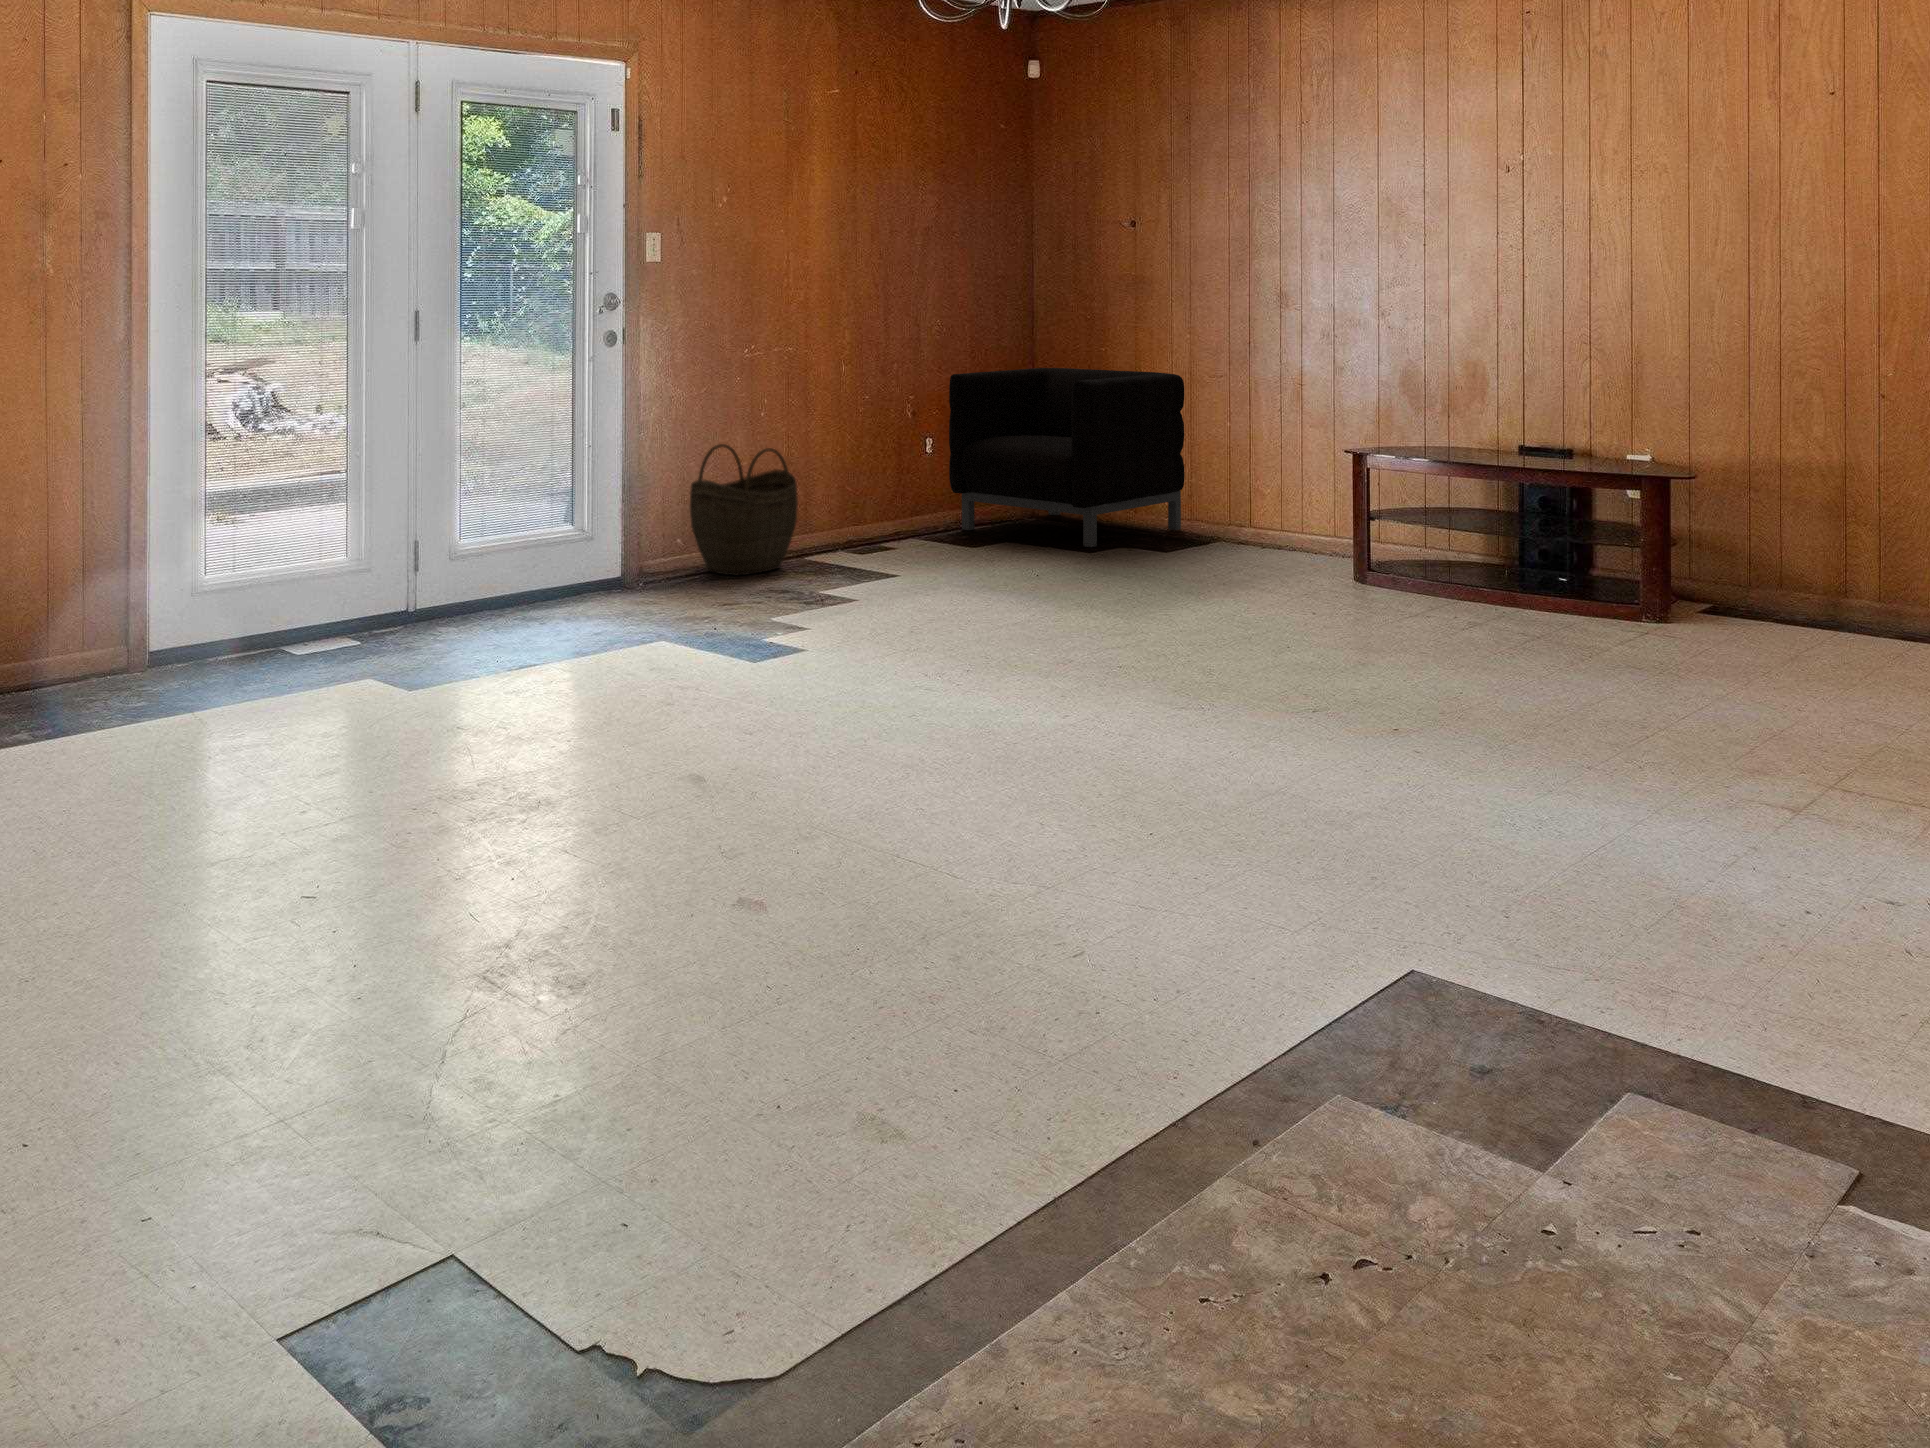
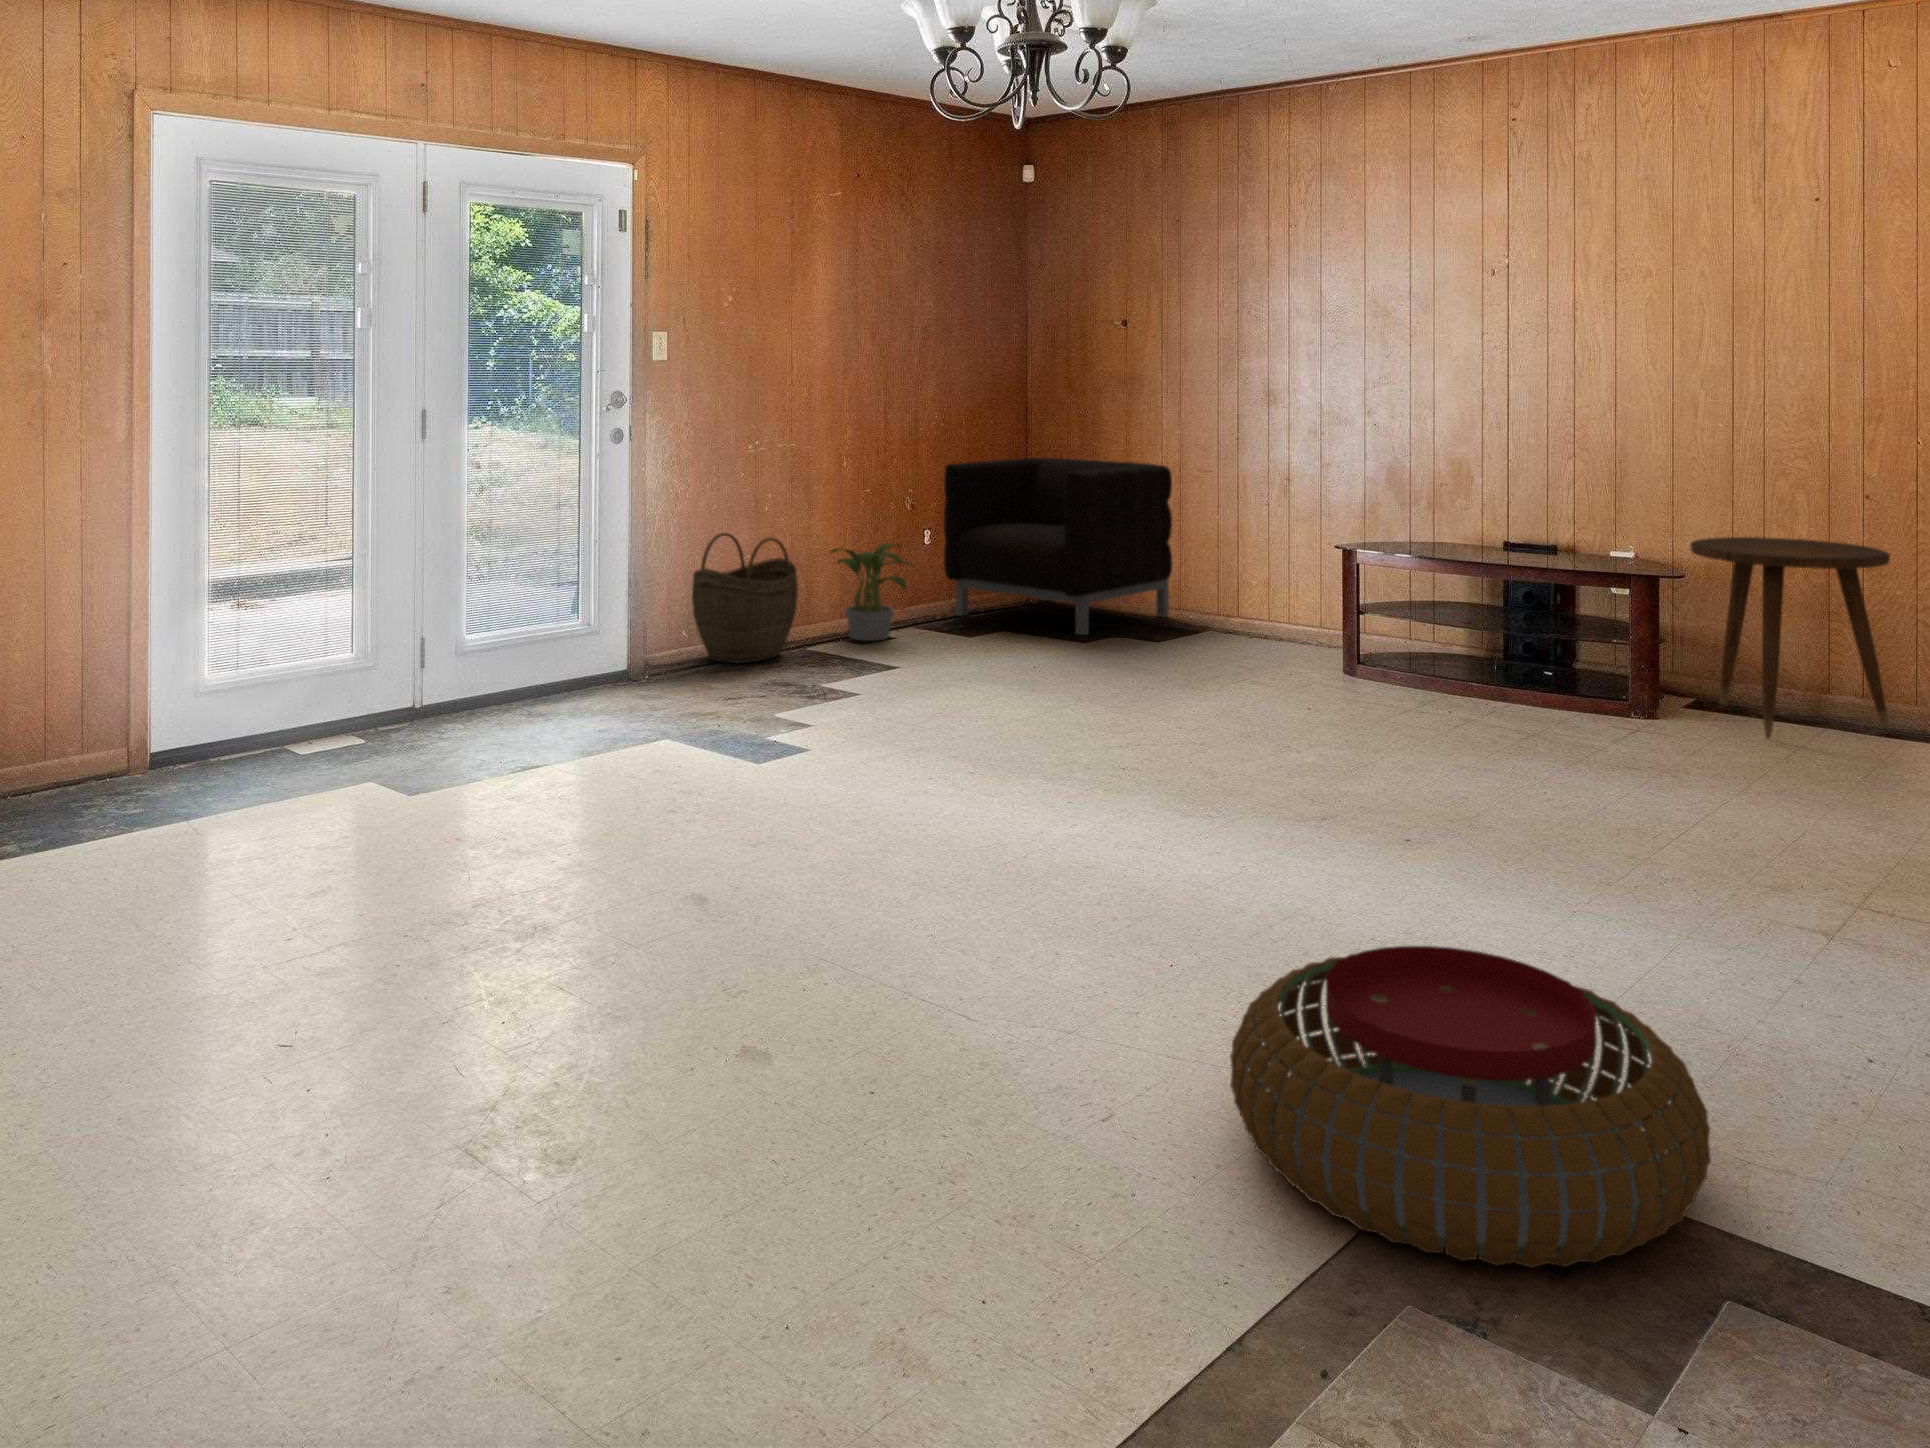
side table: none [1702,440,1901,640] -> present [1690,537,1890,739]
potted plant: none [829,455,923,553] -> present [830,543,913,641]
pouf: none [1188,803,1624,1071] -> present [1230,946,1711,1268]

